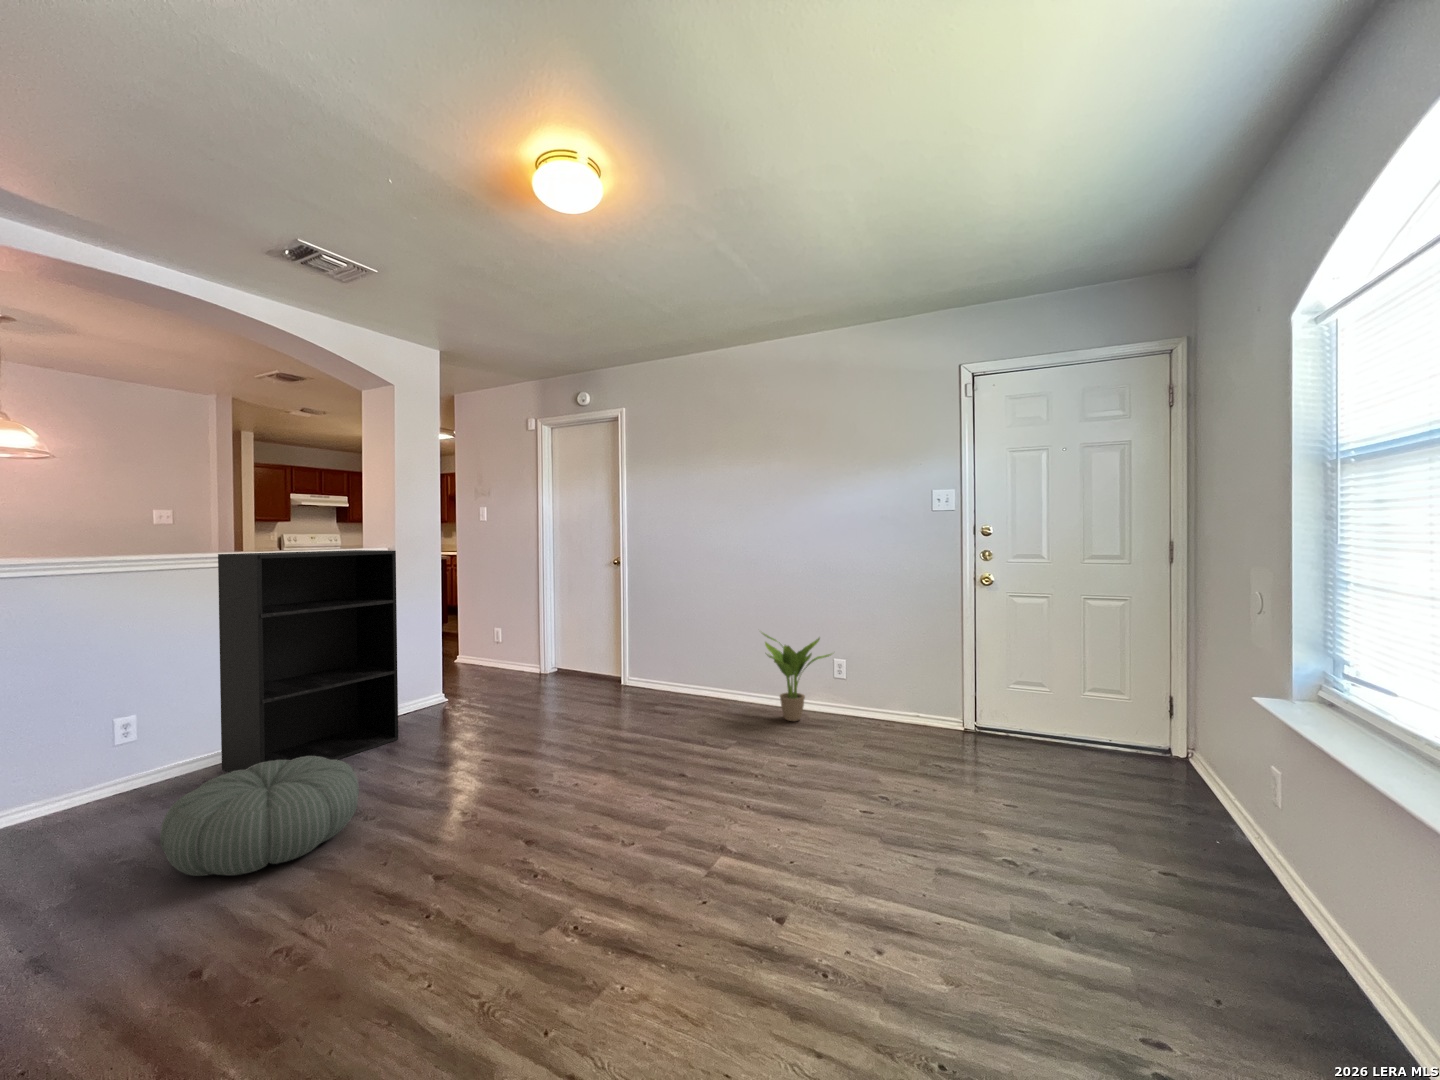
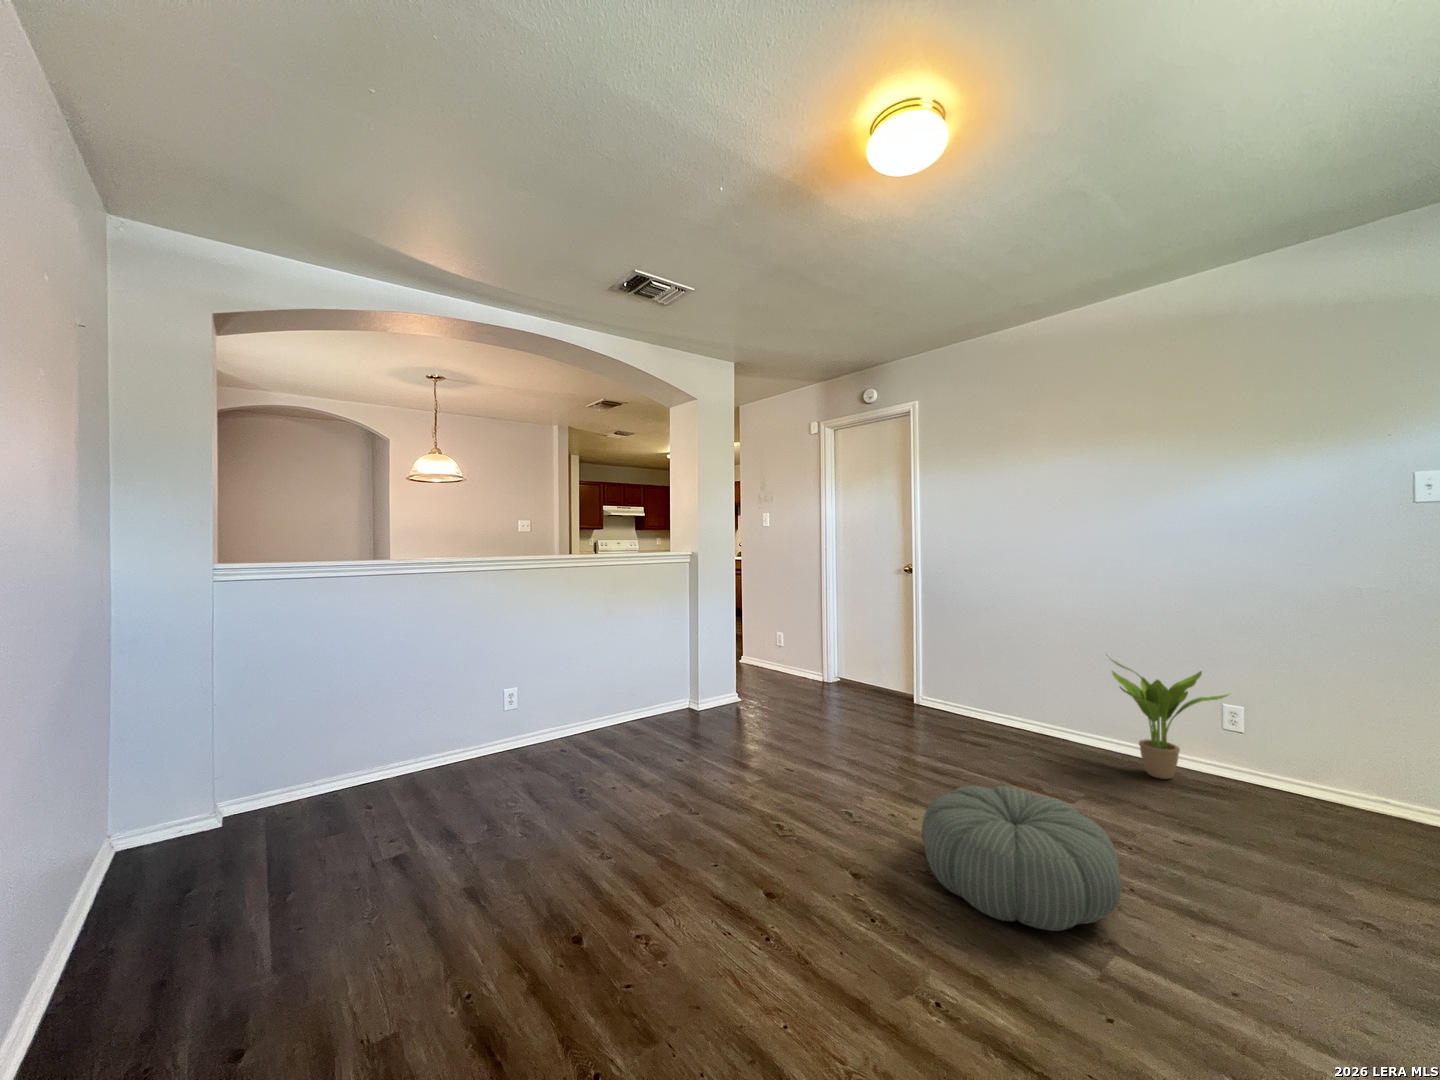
bookshelf: present [218,550,398,772] -> none [570,554,704,762]
pouf: present [160,756,359,876] -> present [921,786,1121,931]

